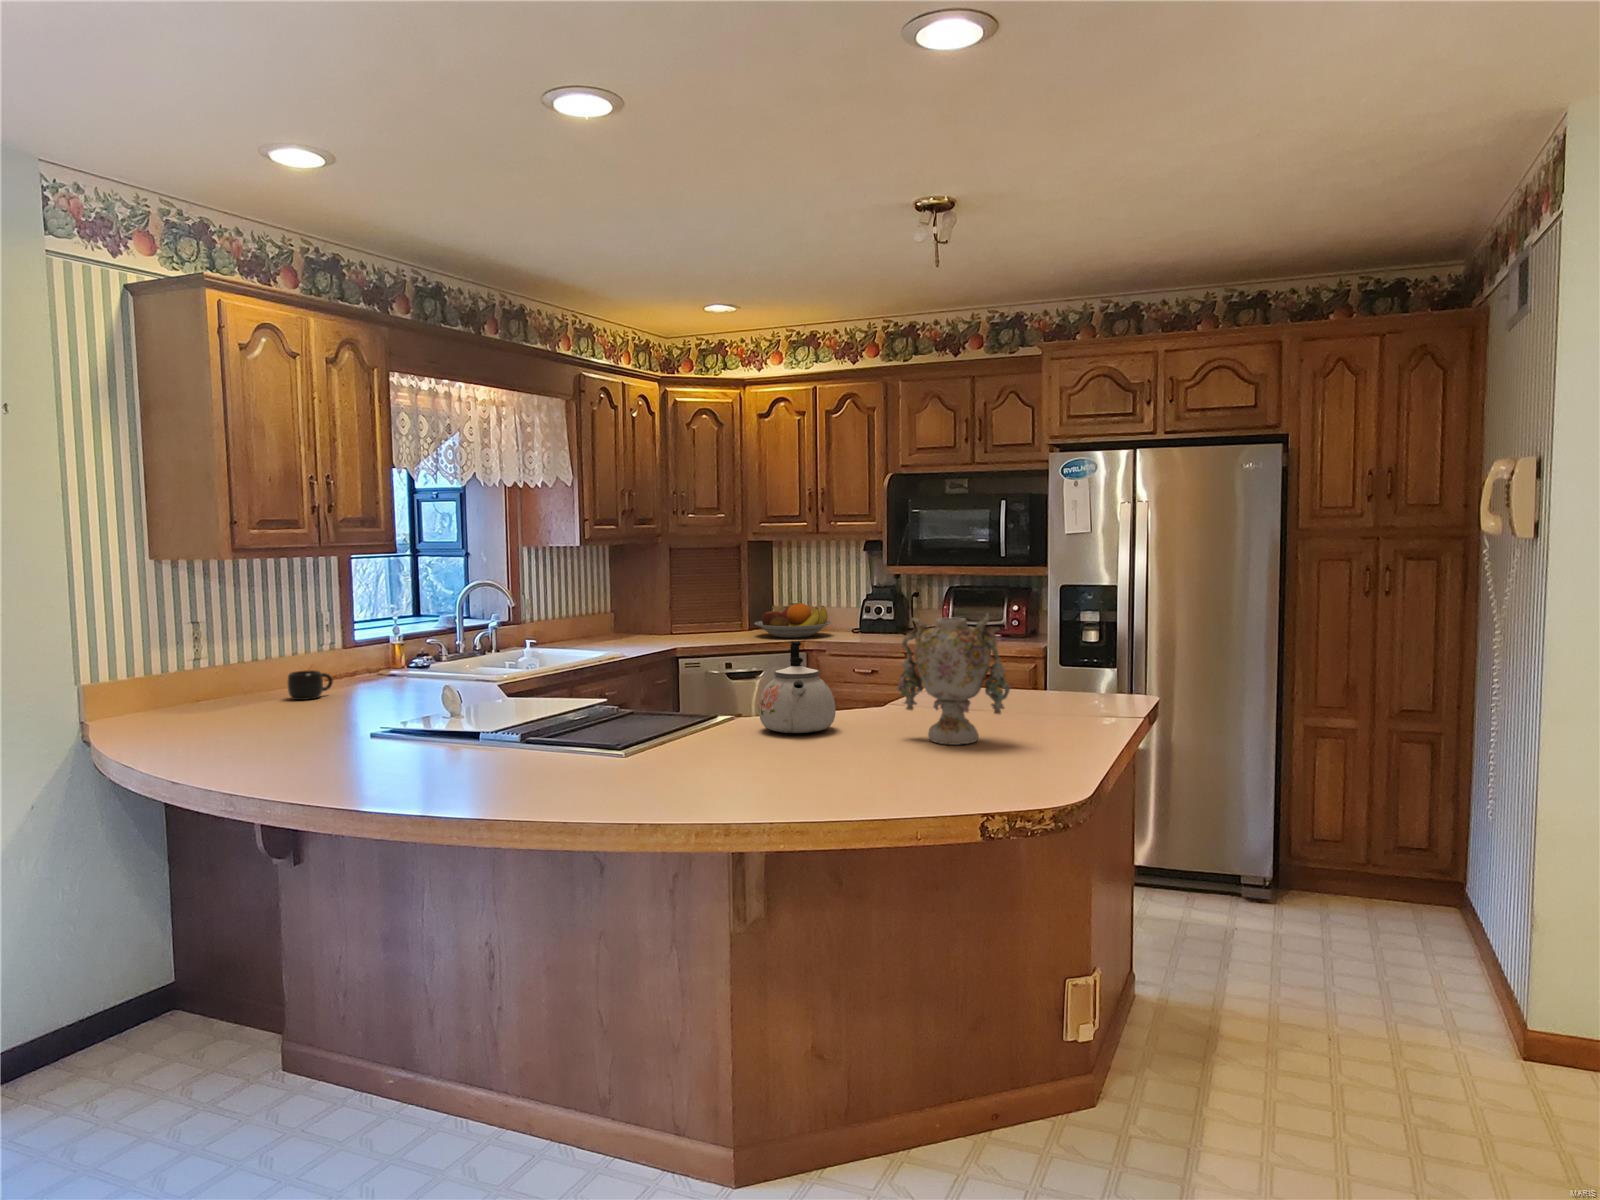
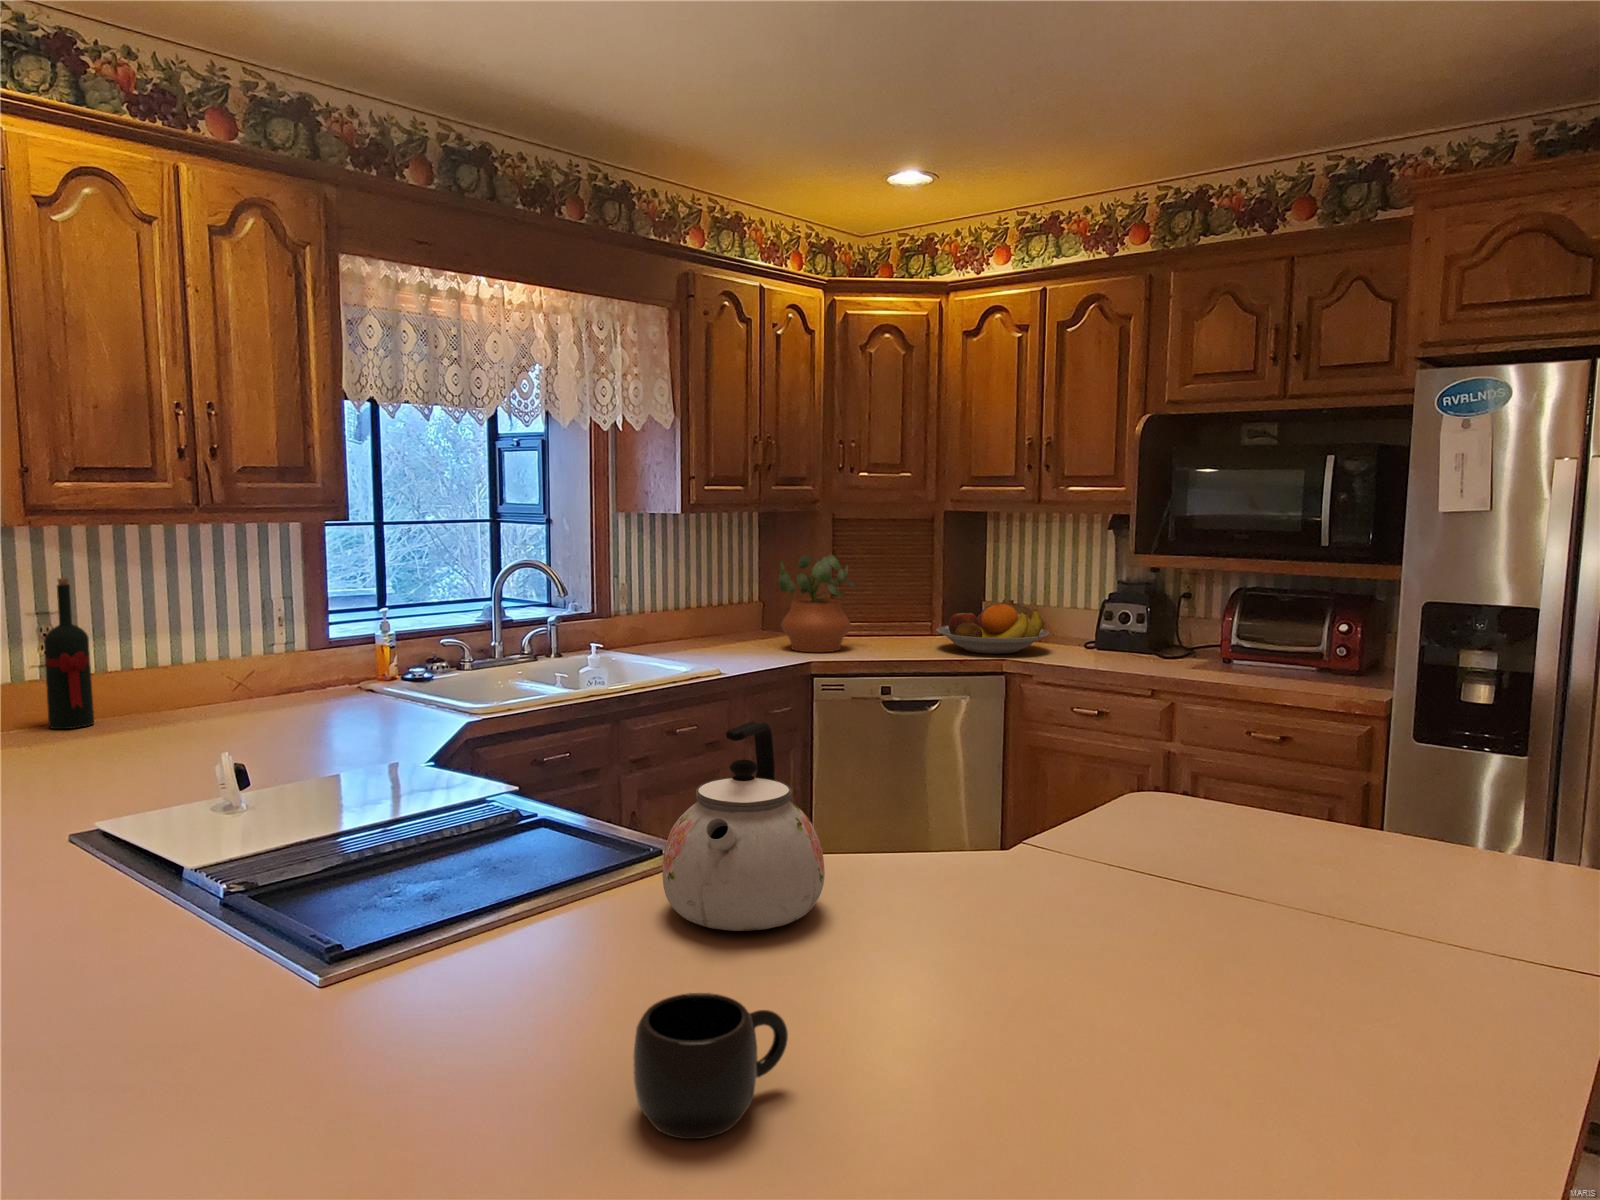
potted plant: none [644,573,700,643] -> present [779,555,858,652]
wine bottle: none [211,602,245,708] -> present [44,578,94,729]
vase: present [897,613,1010,745] -> none [926,704,1197,1047]
mug: present [287,671,333,700] -> present [633,993,788,1139]

